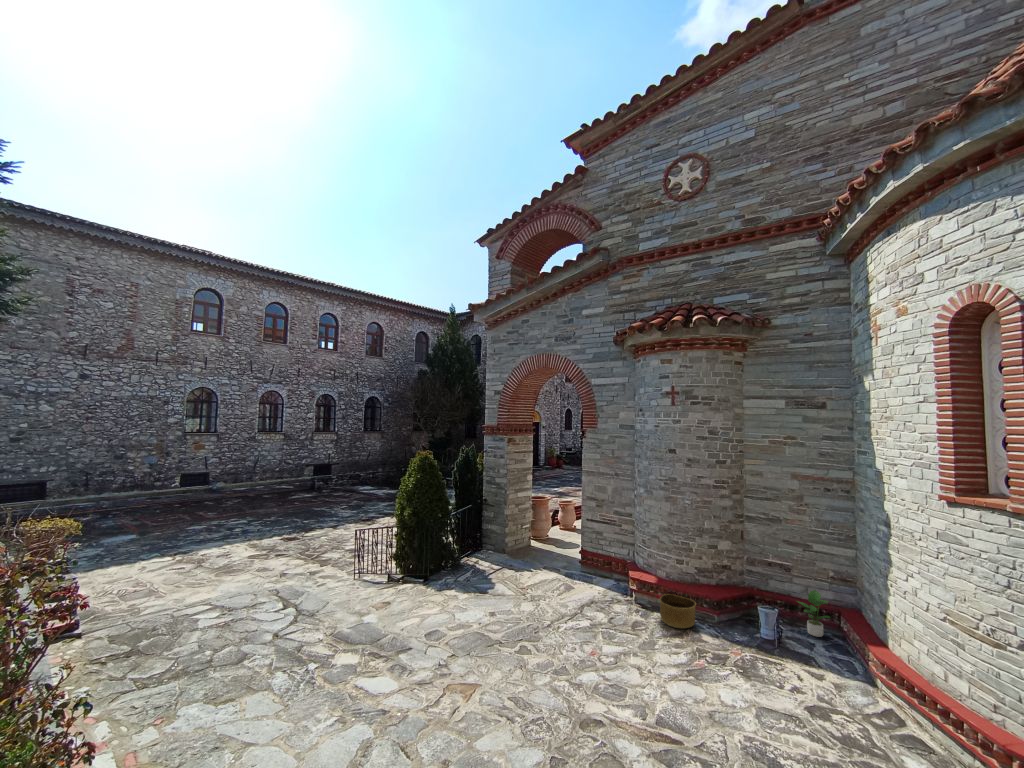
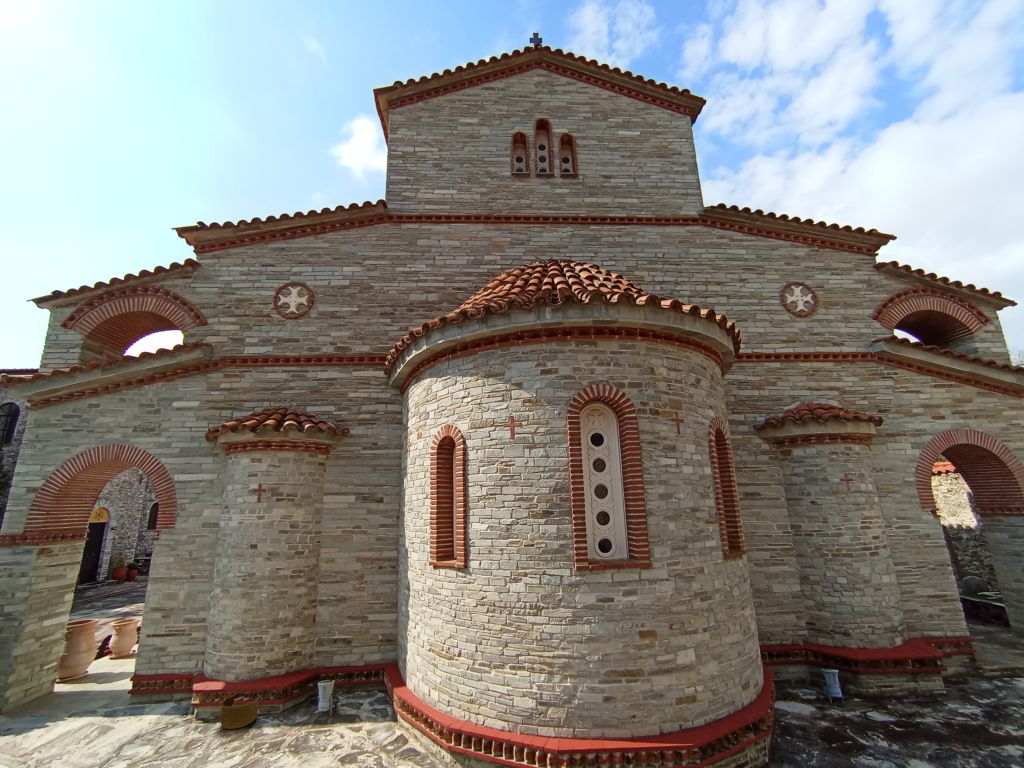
potted plant: present [797,590,830,637] -> none [349,652,375,693]

